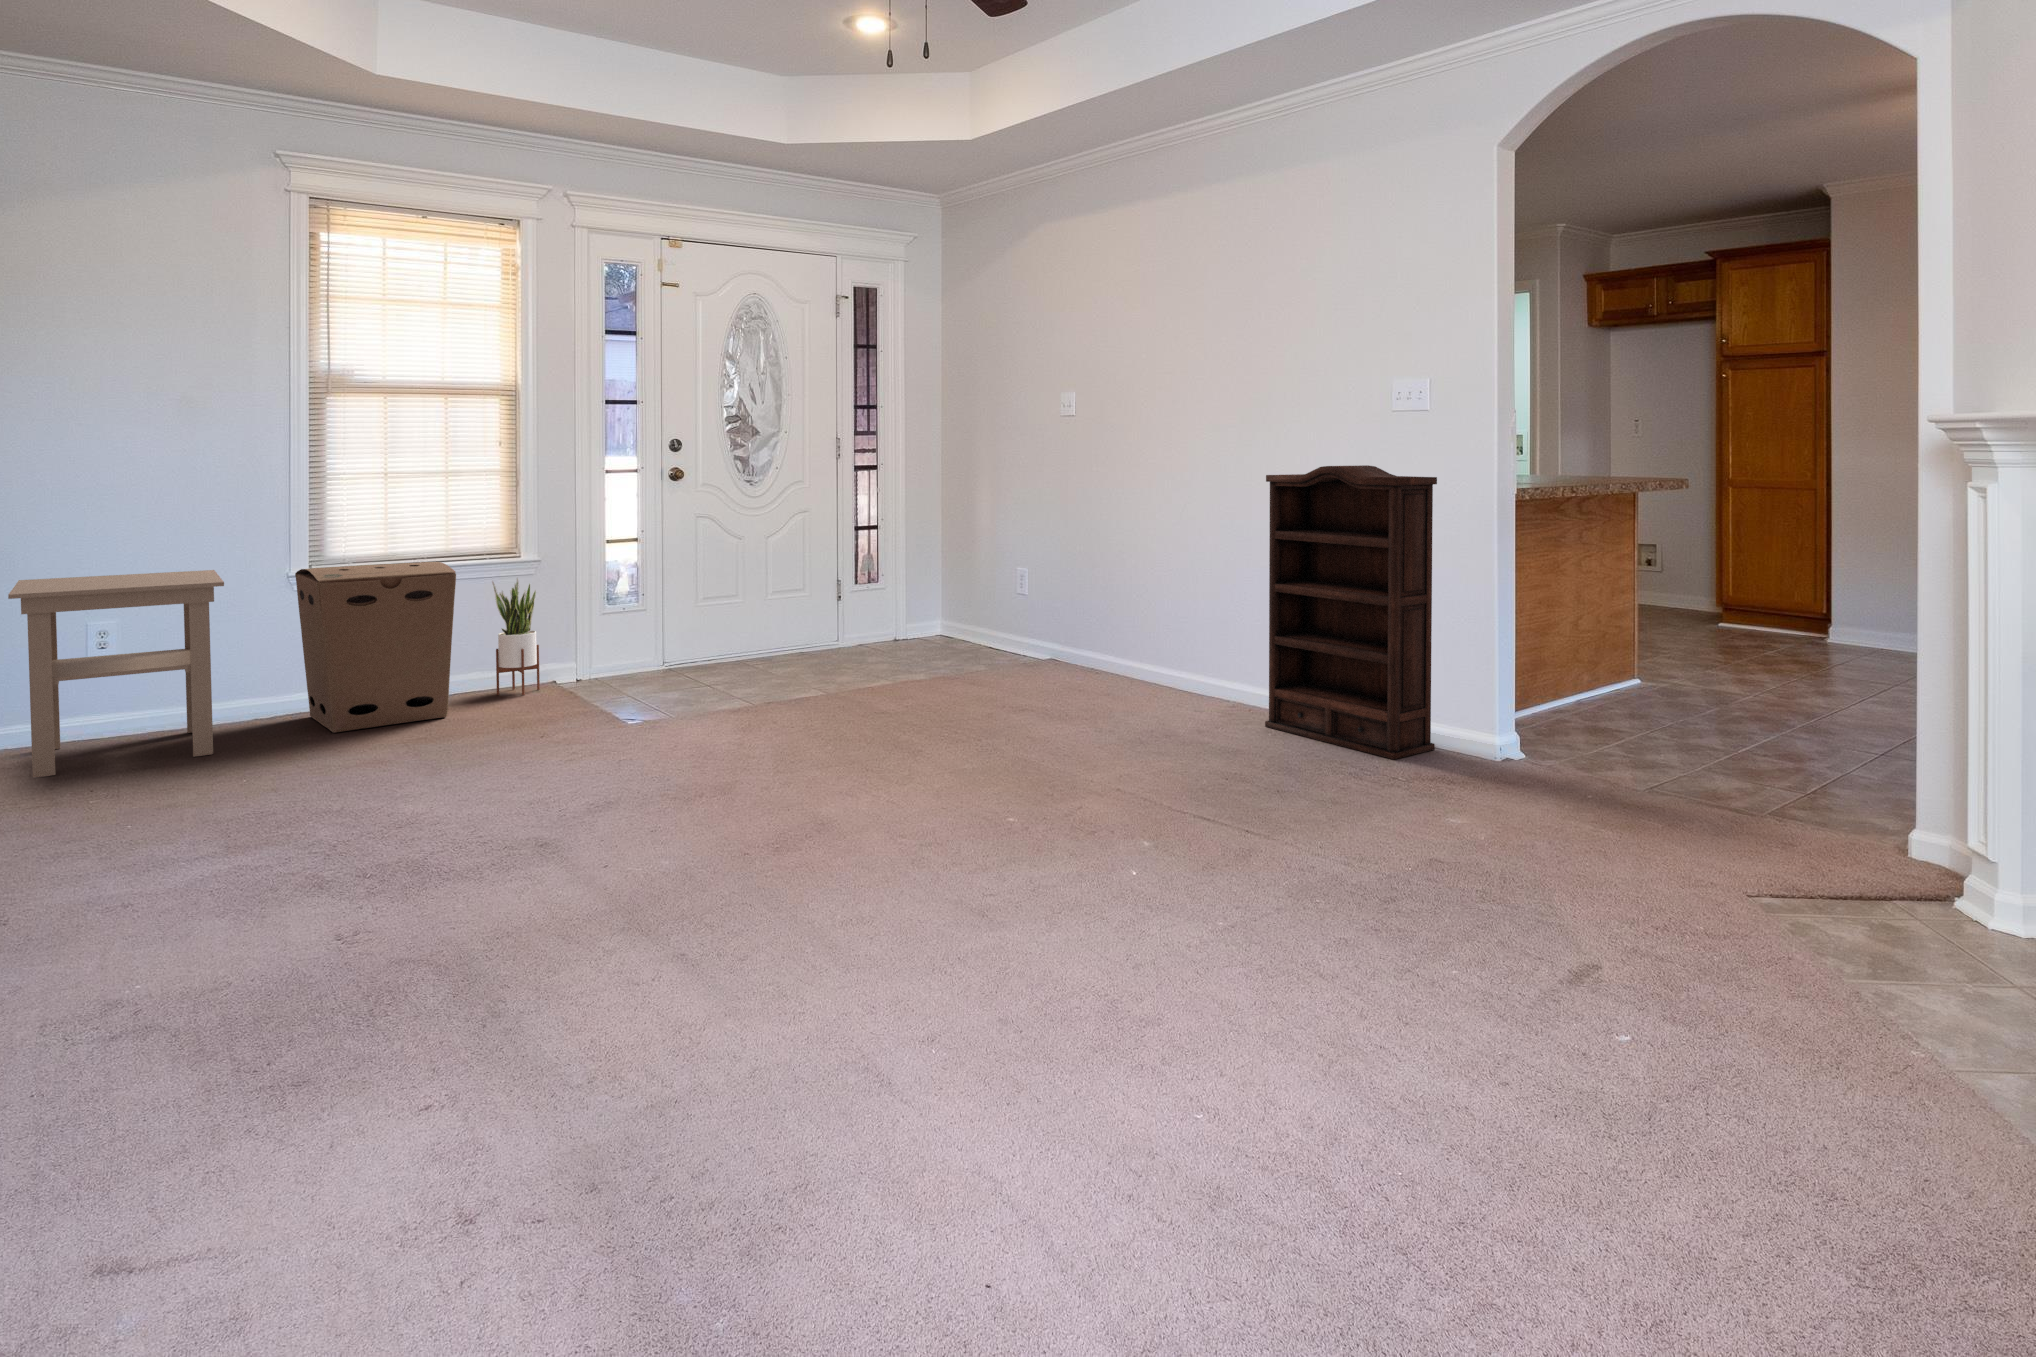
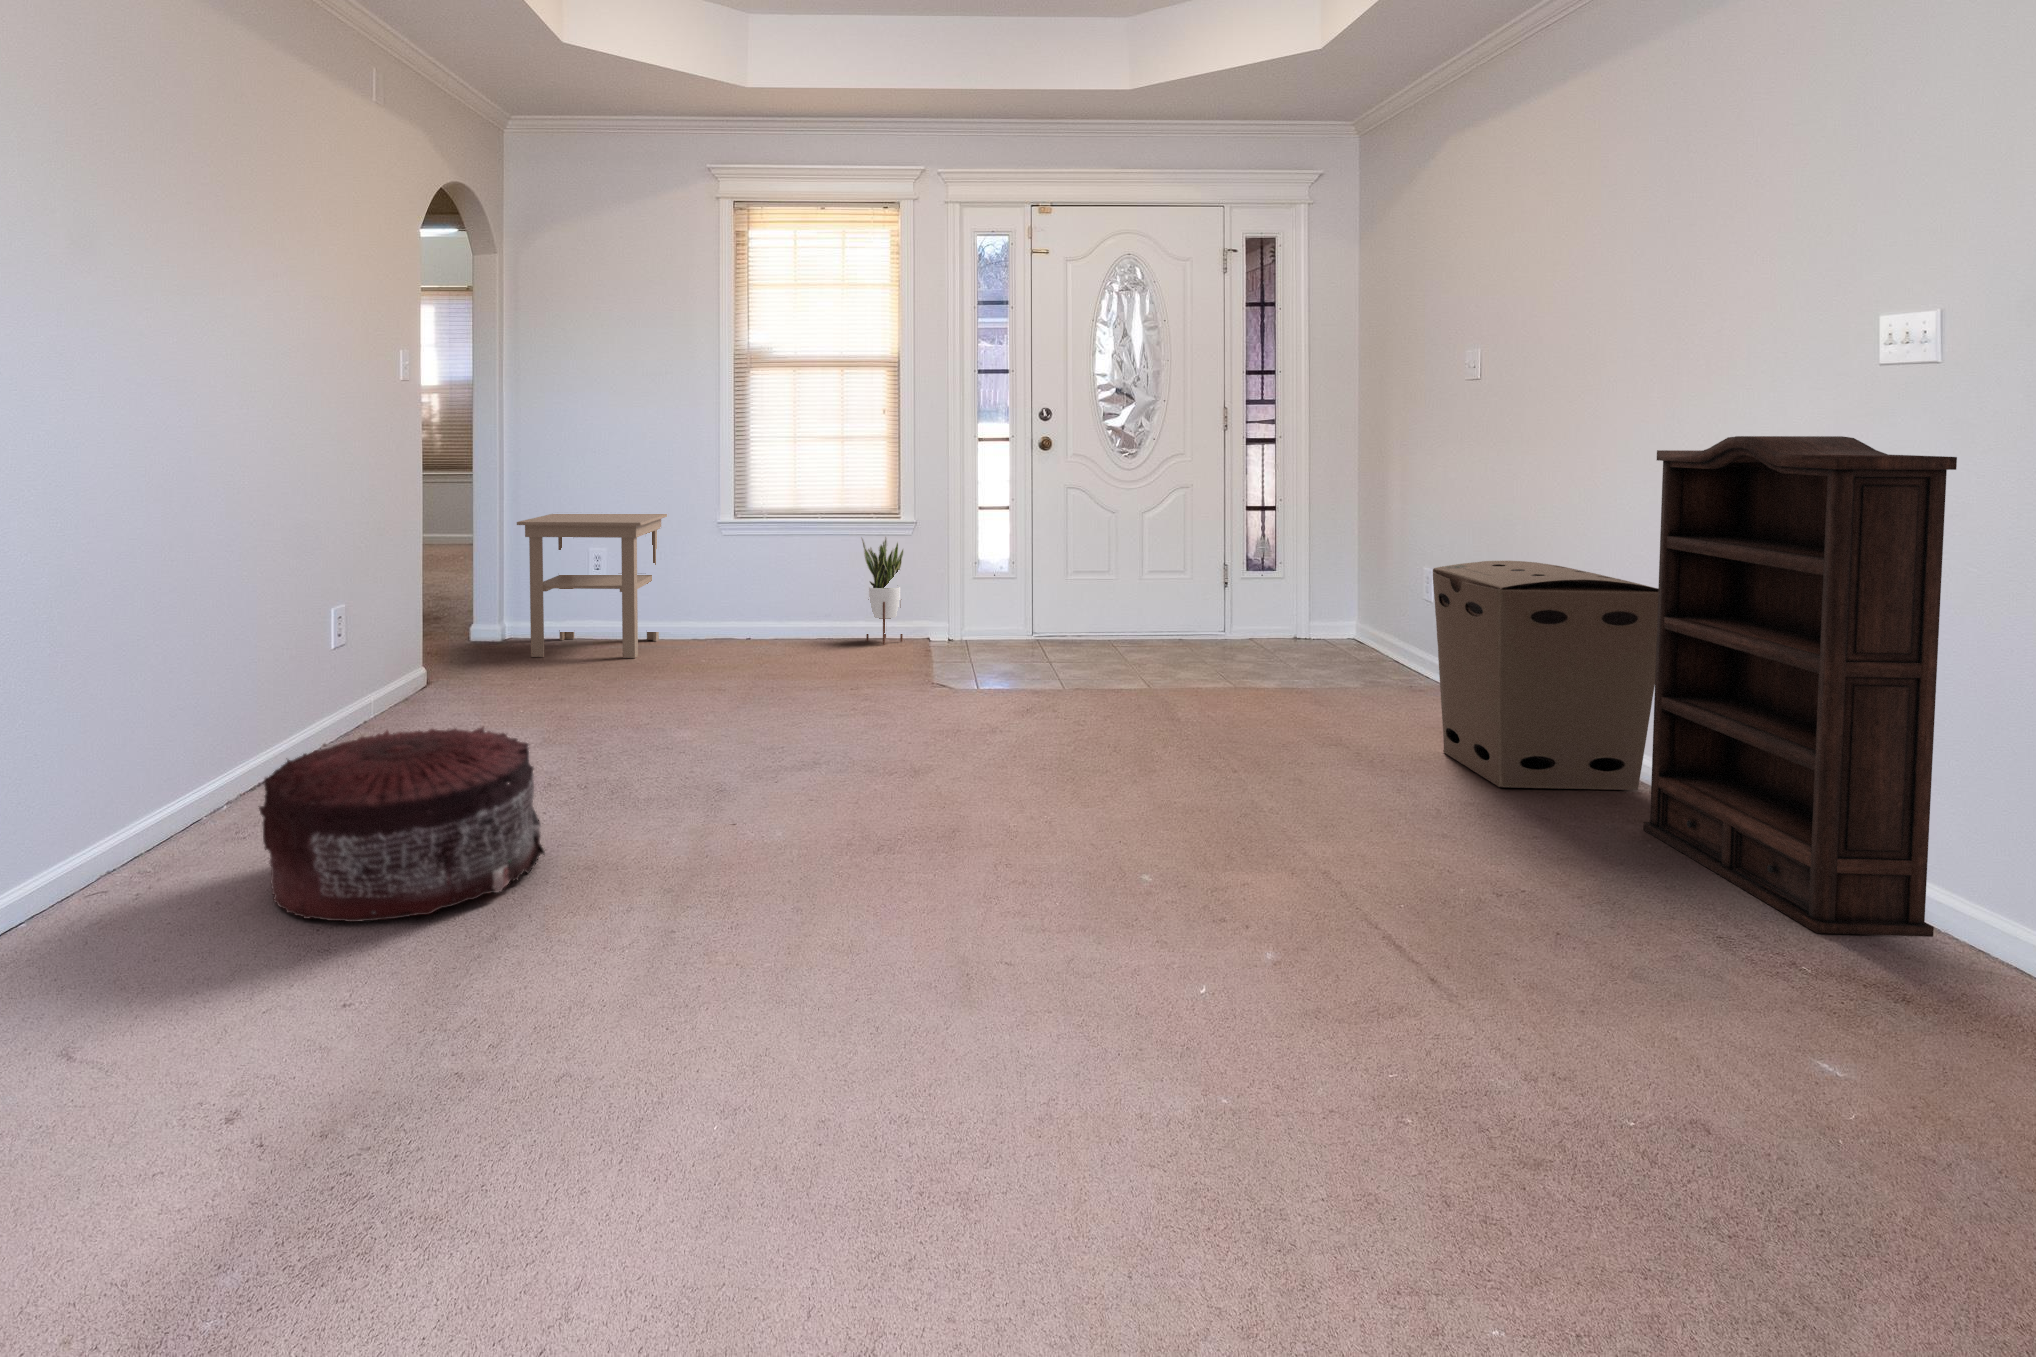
cardboard box: present [295,562,456,733] -> present [1433,561,1658,790]
pouf: none [164,819,528,1077] -> present [259,727,545,922]

